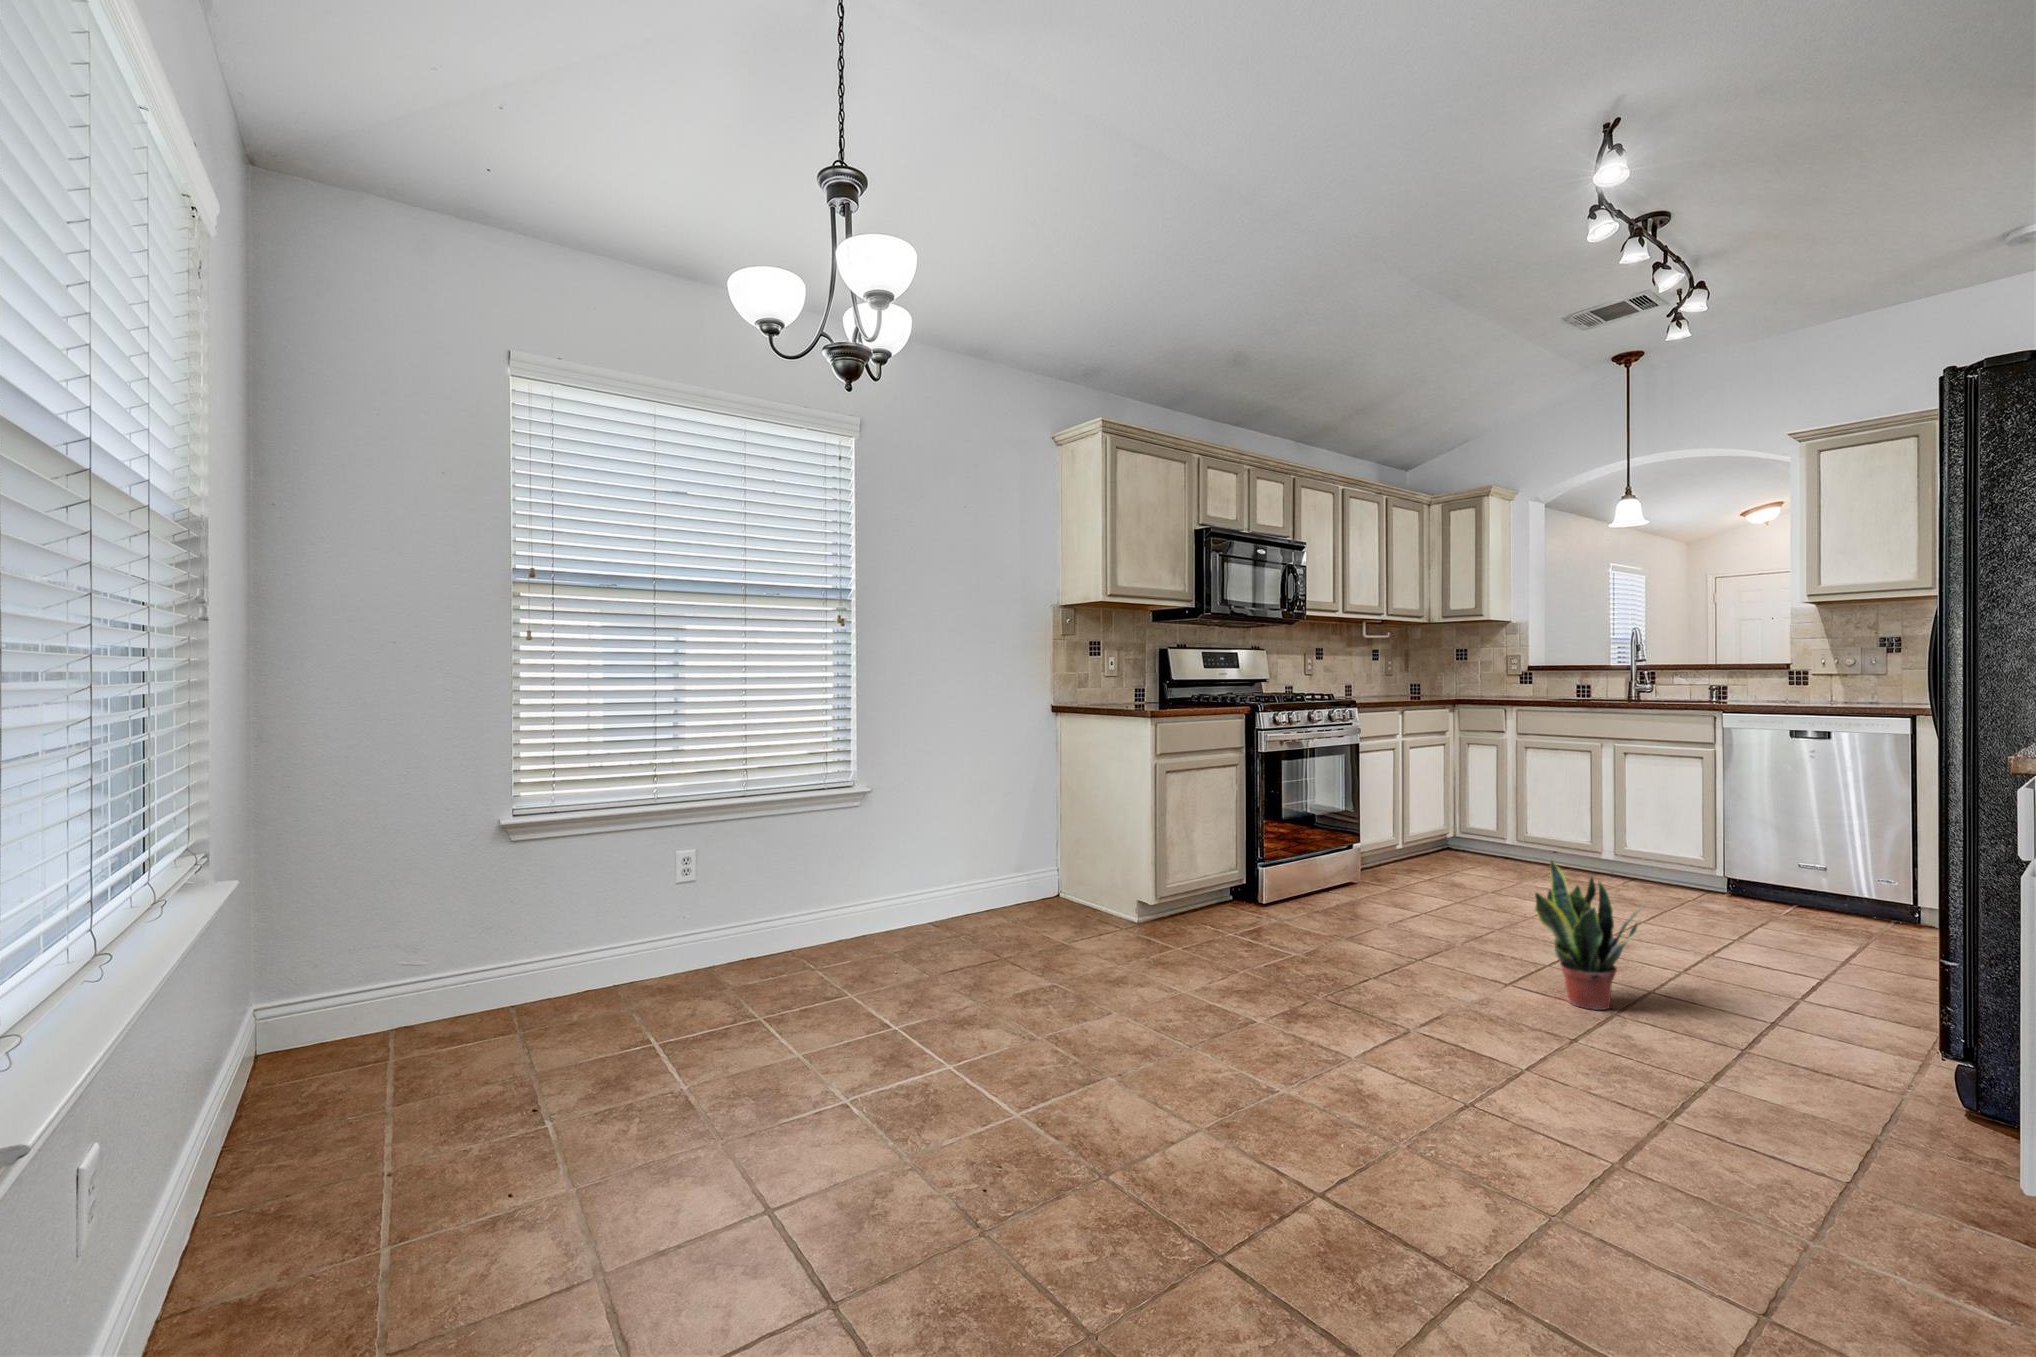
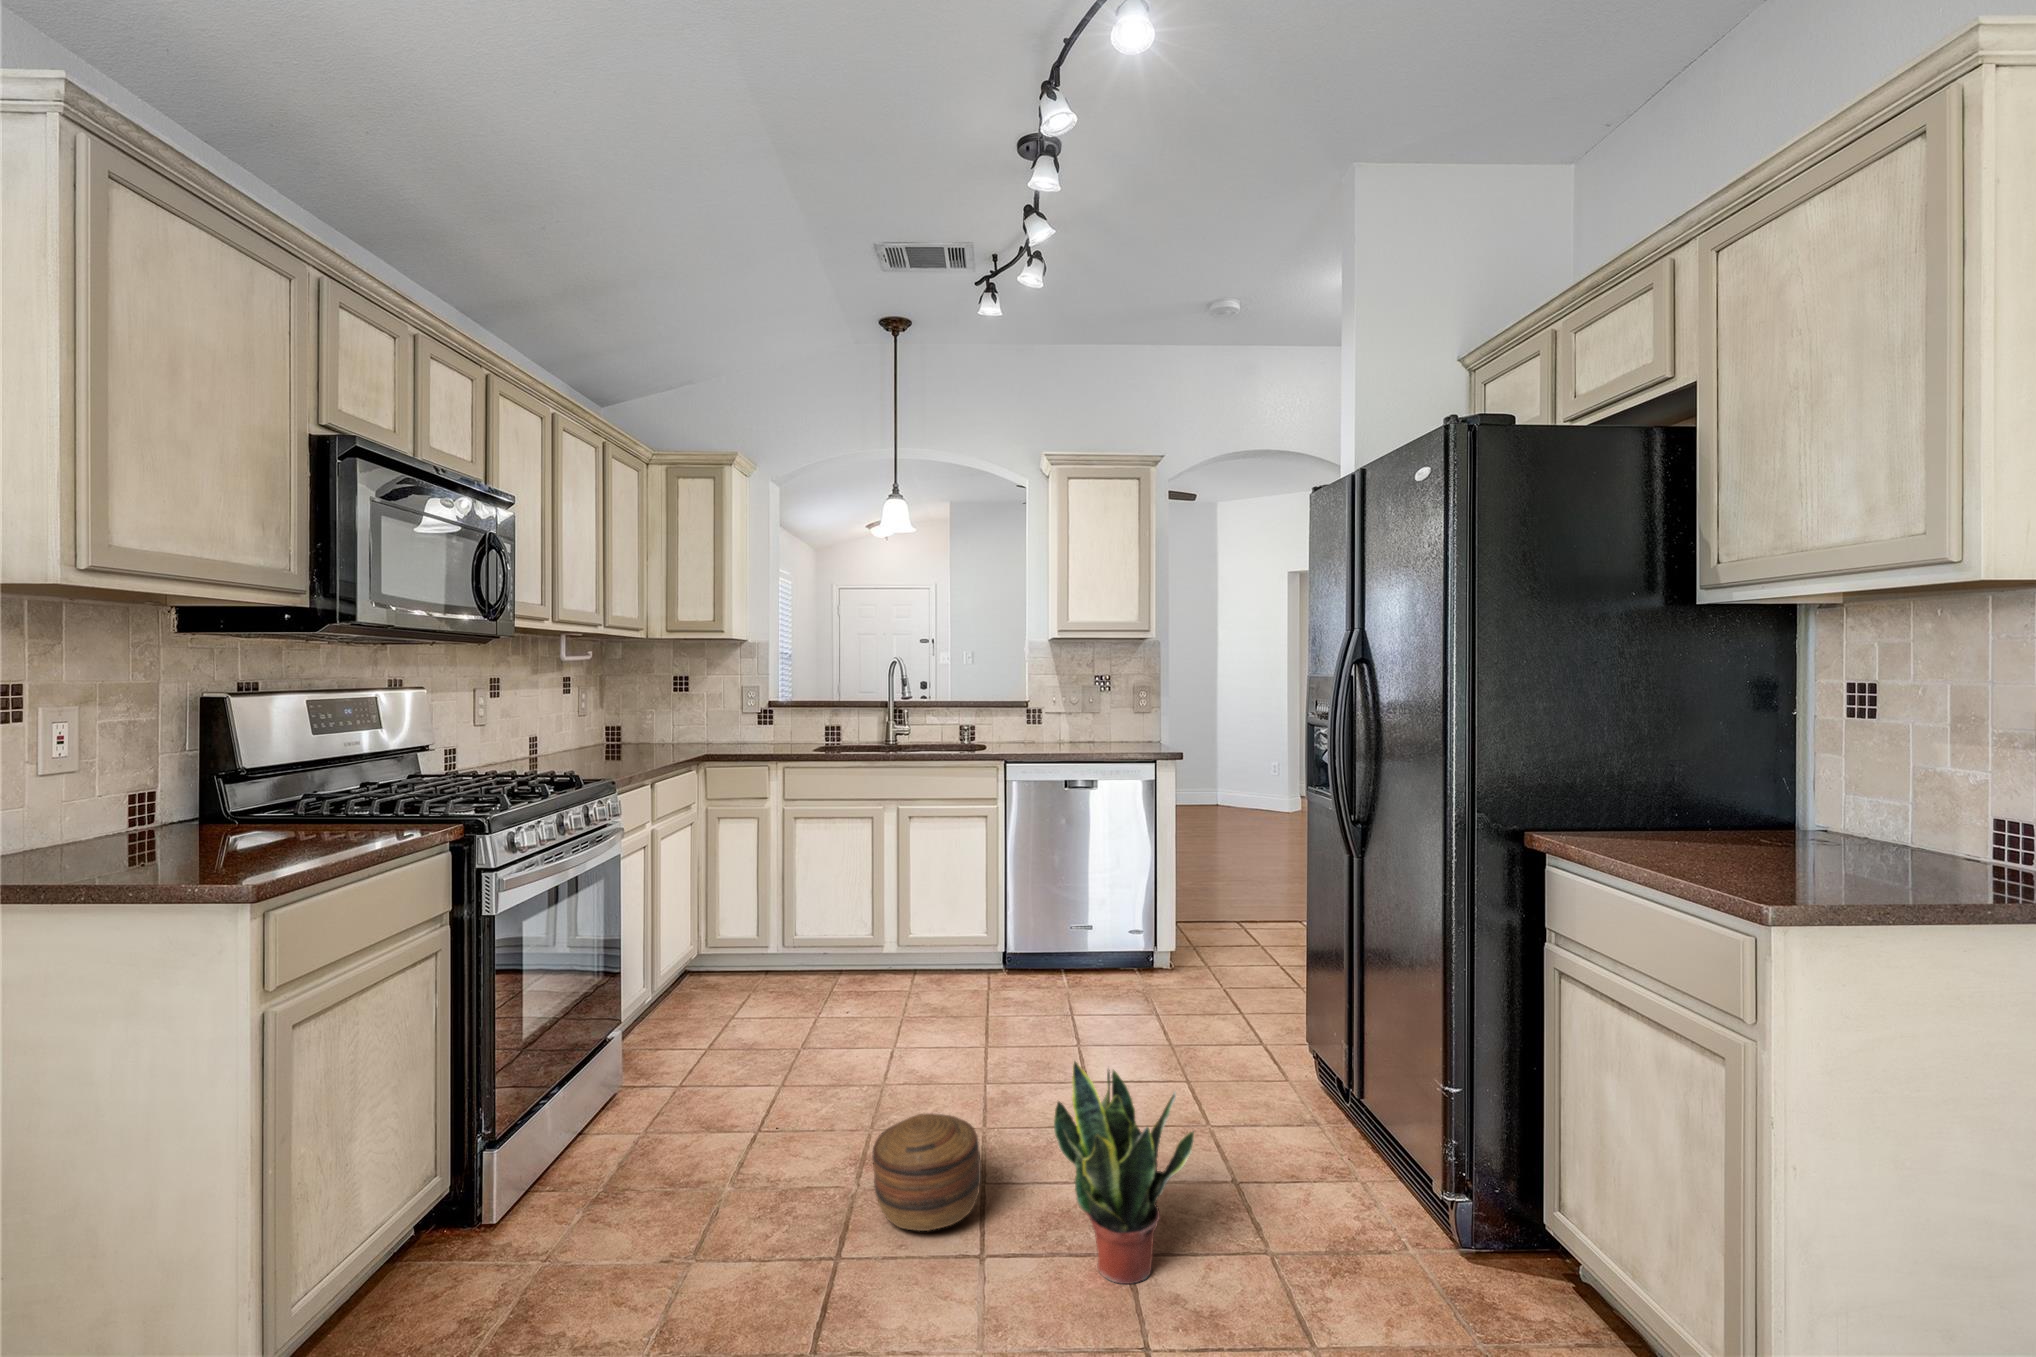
basket: none [1445,895,1521,962] -> present [872,1113,981,1231]

